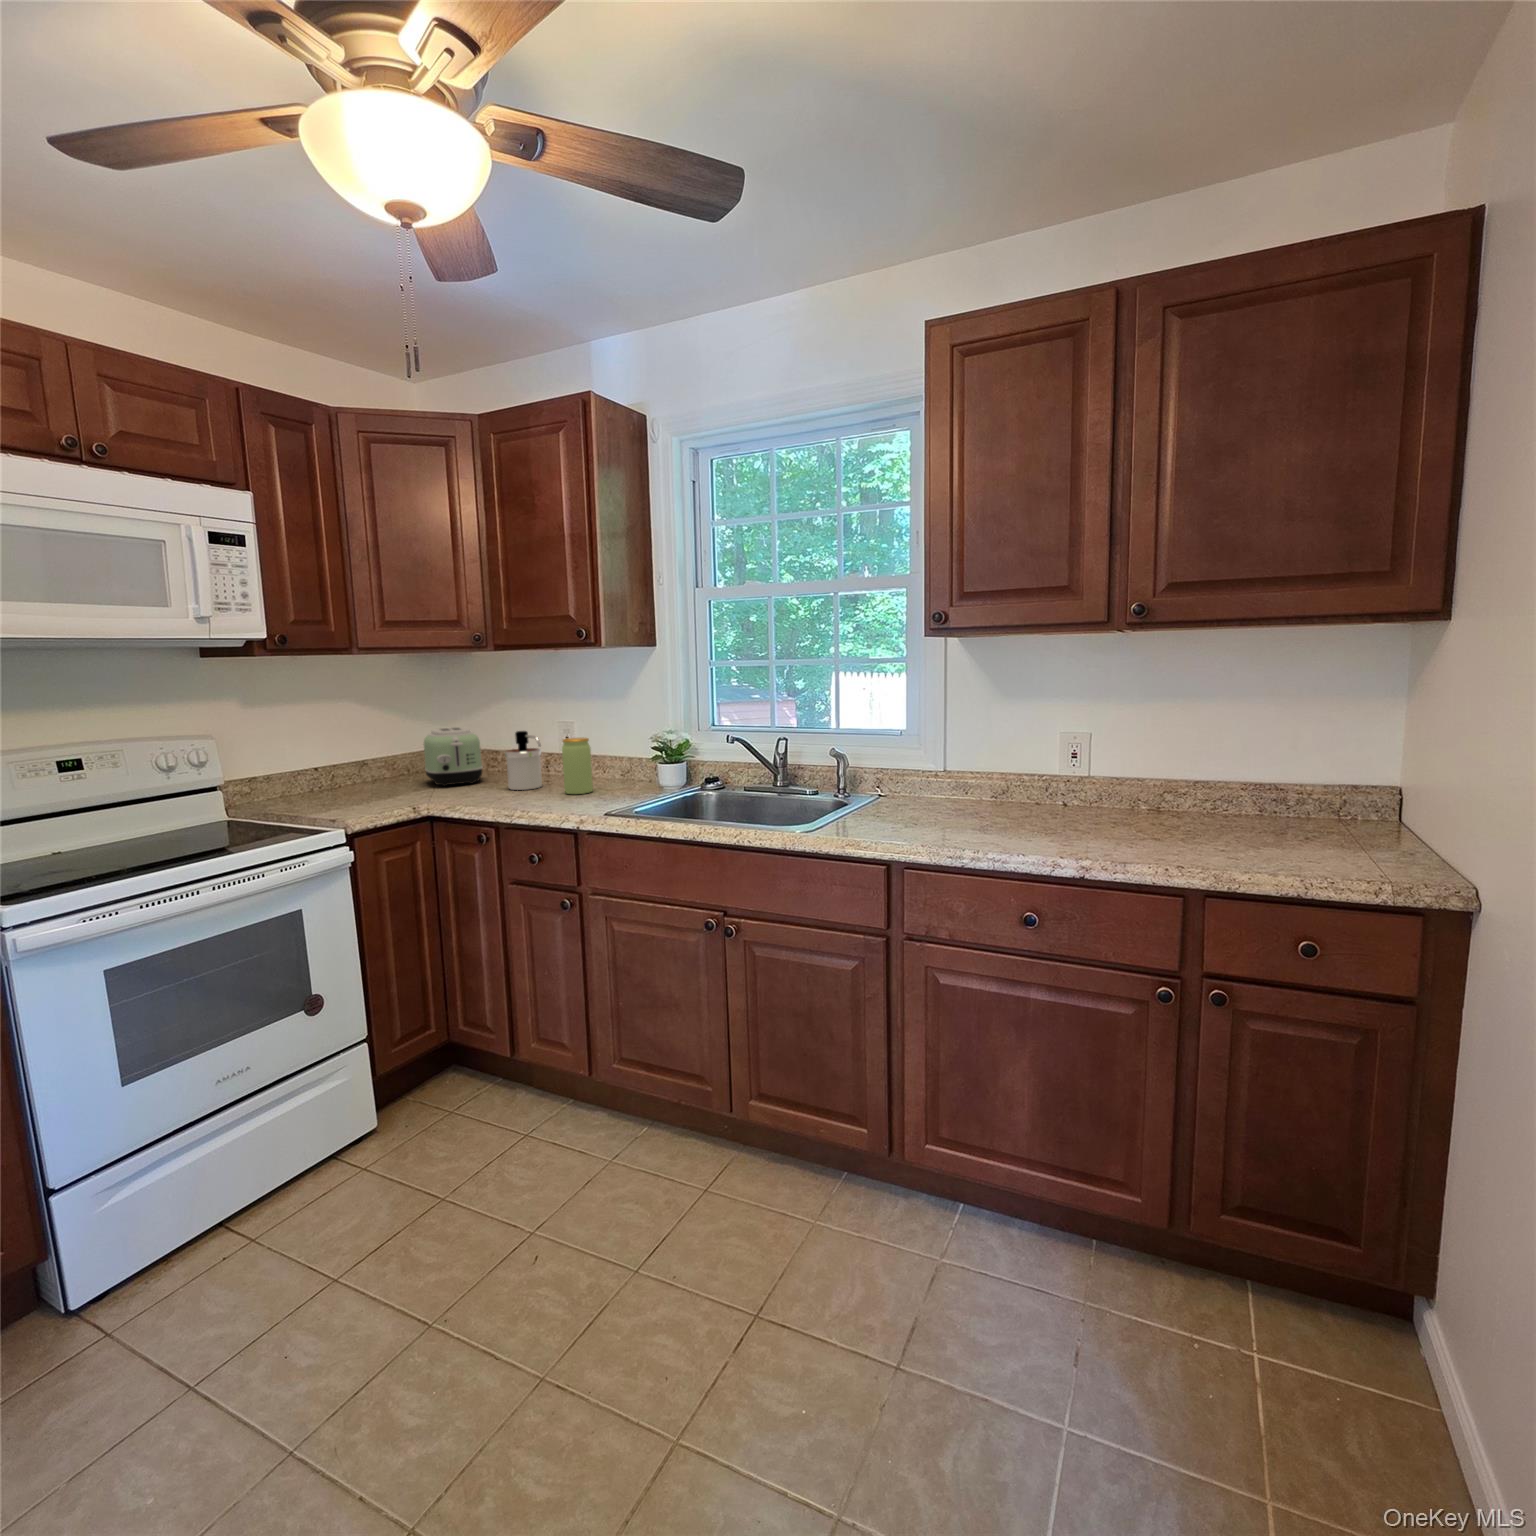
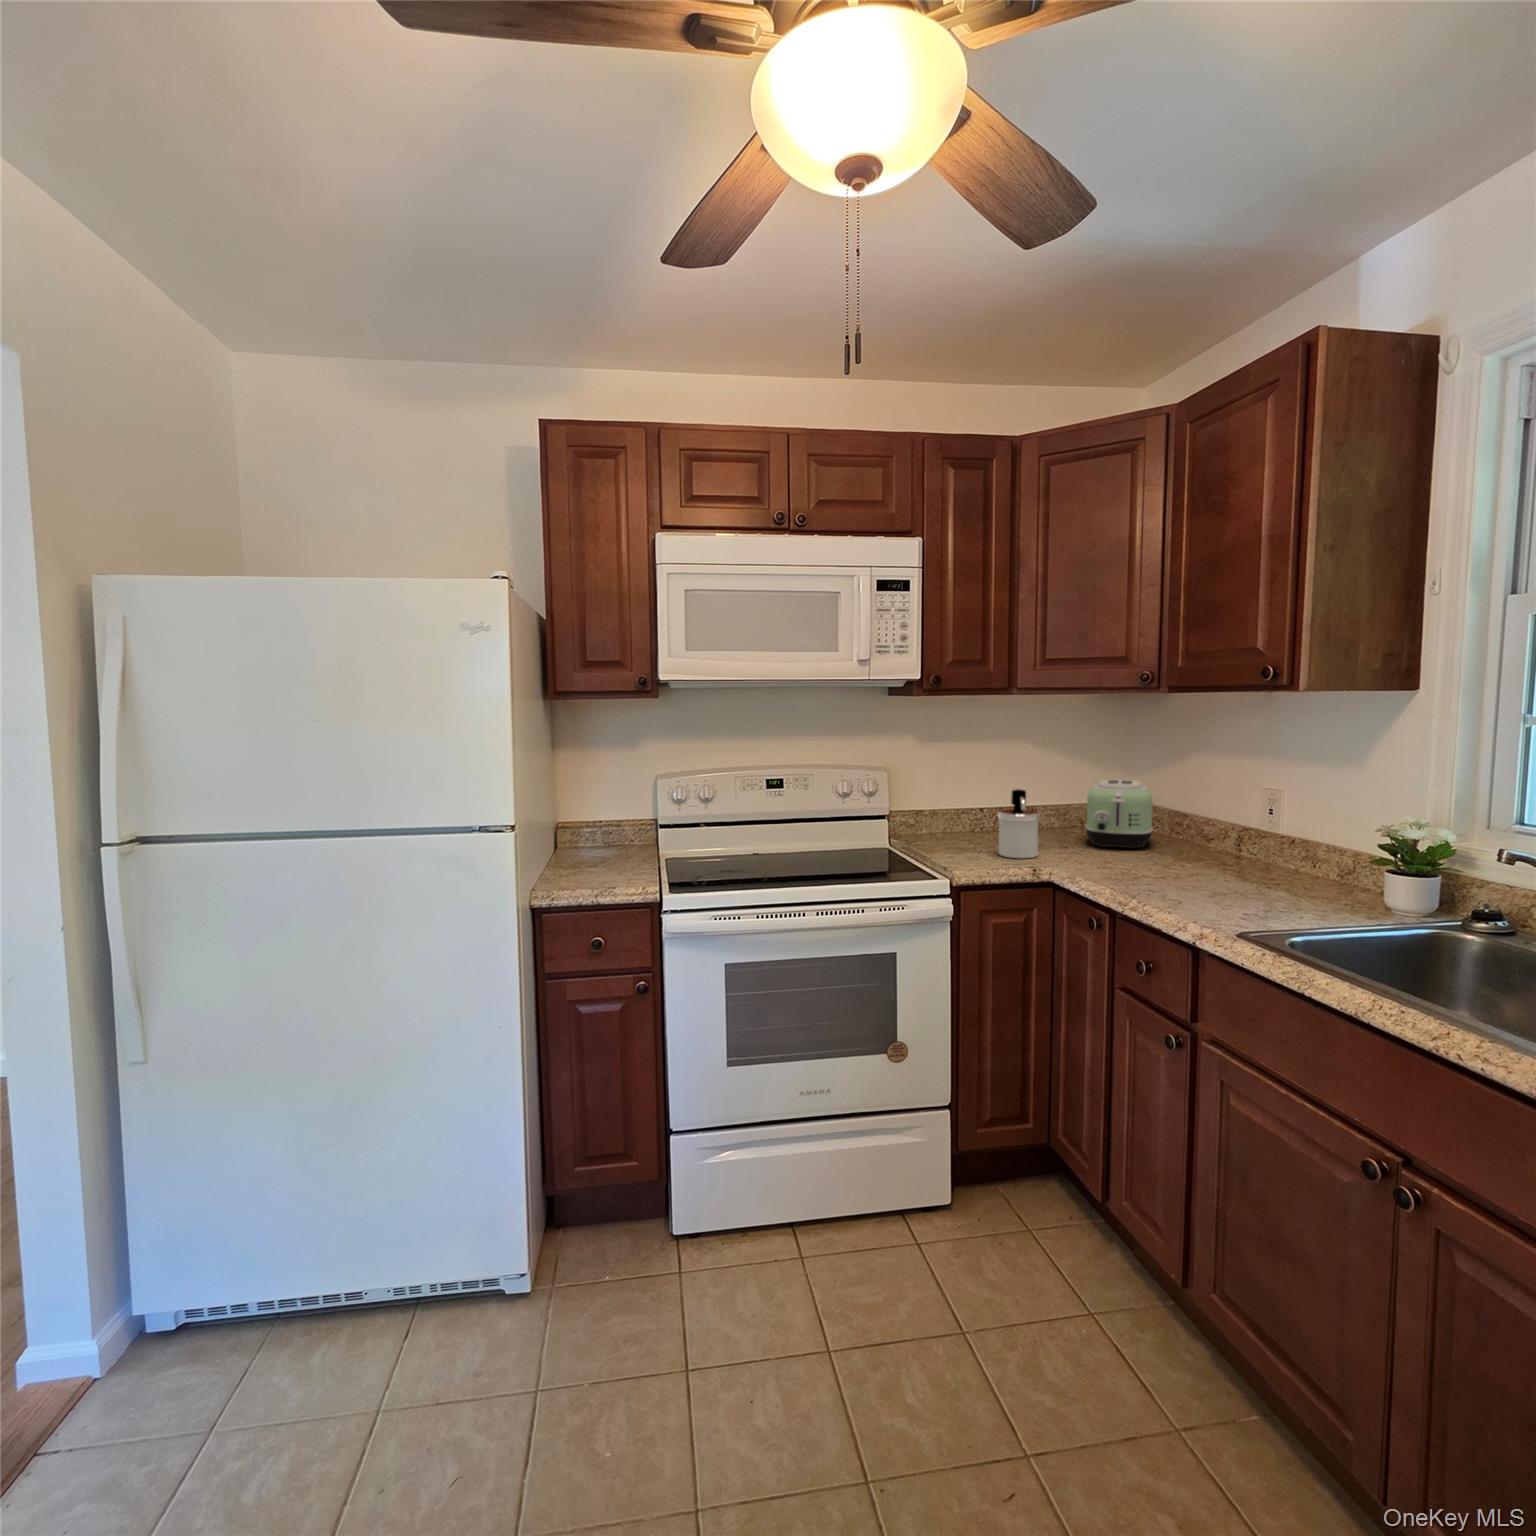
soap dispenser: present [505,731,542,790] -> present [998,789,1040,858]
jar: present [562,738,593,794] -> none [1230,814,1277,893]

